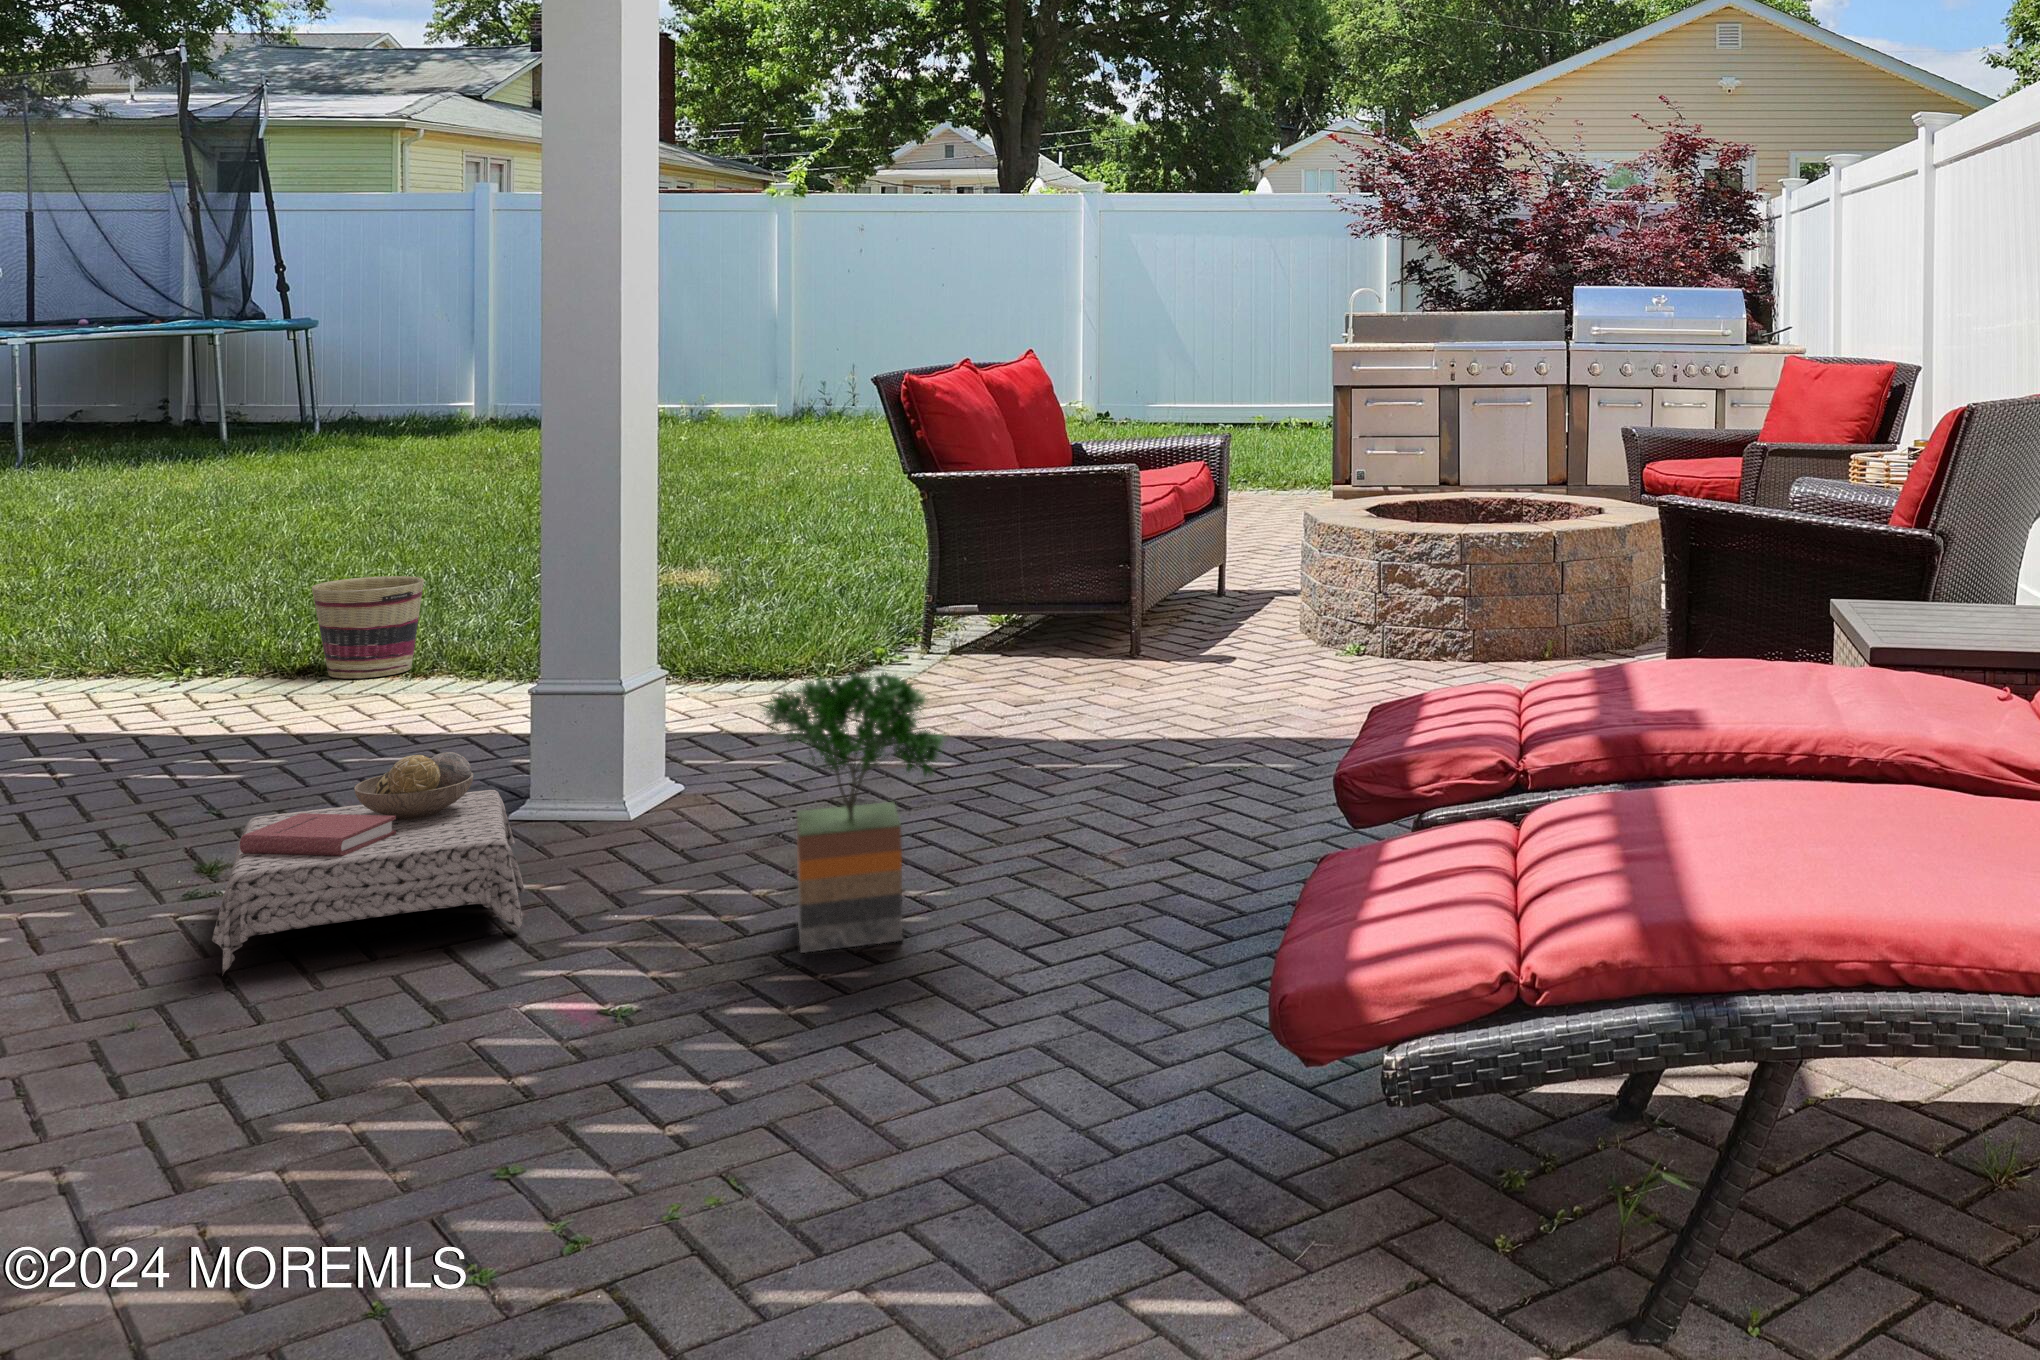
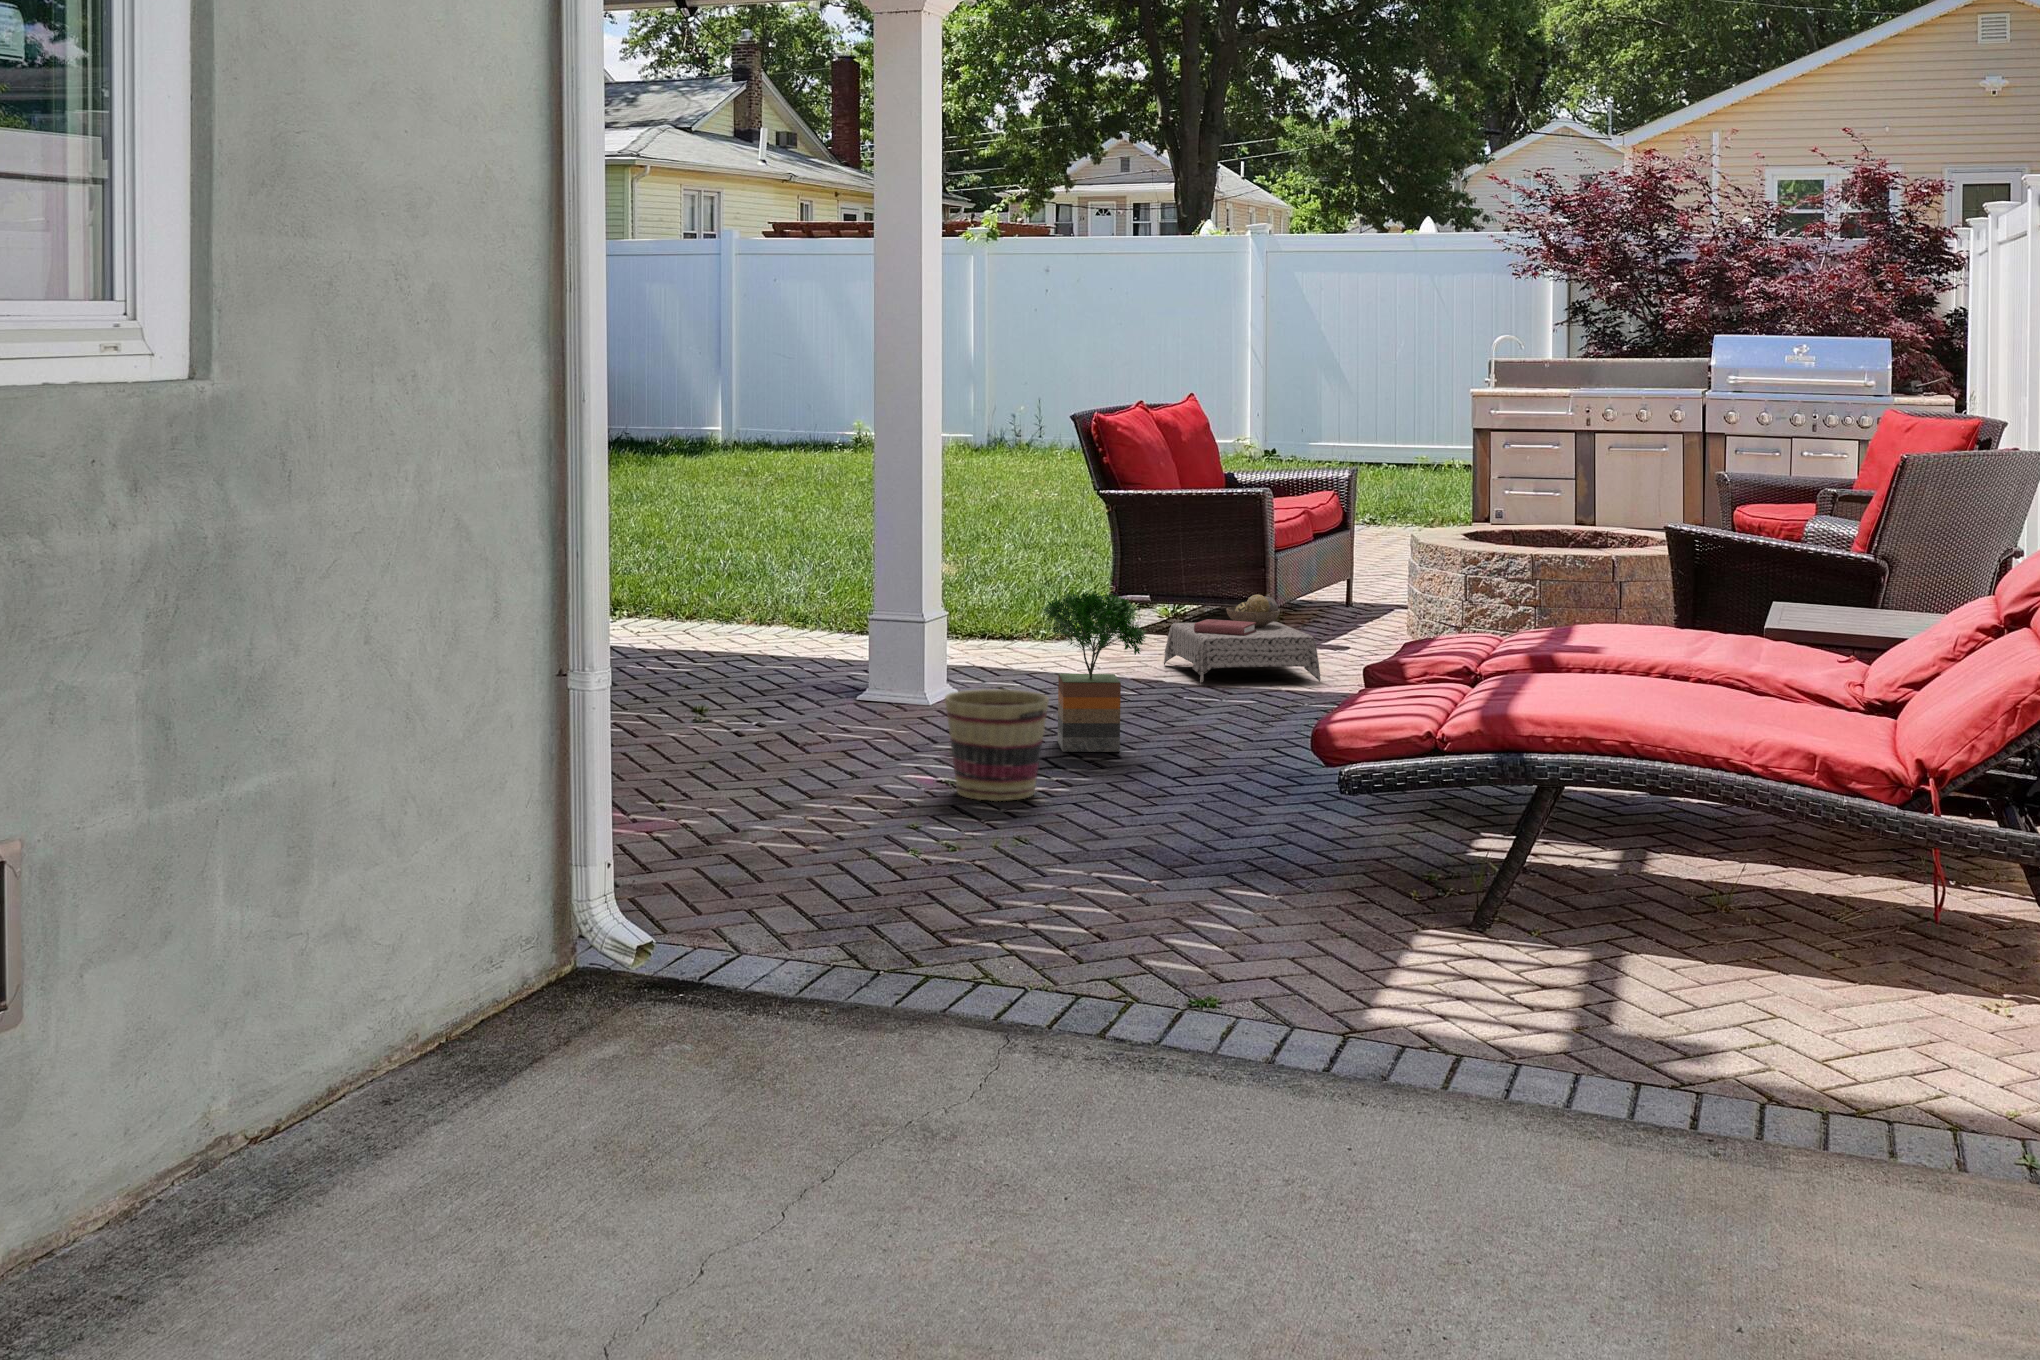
basket: present [312,576,424,679] -> present [945,689,1049,801]
ottoman: present [212,752,525,973] -> present [1164,595,1321,684]

